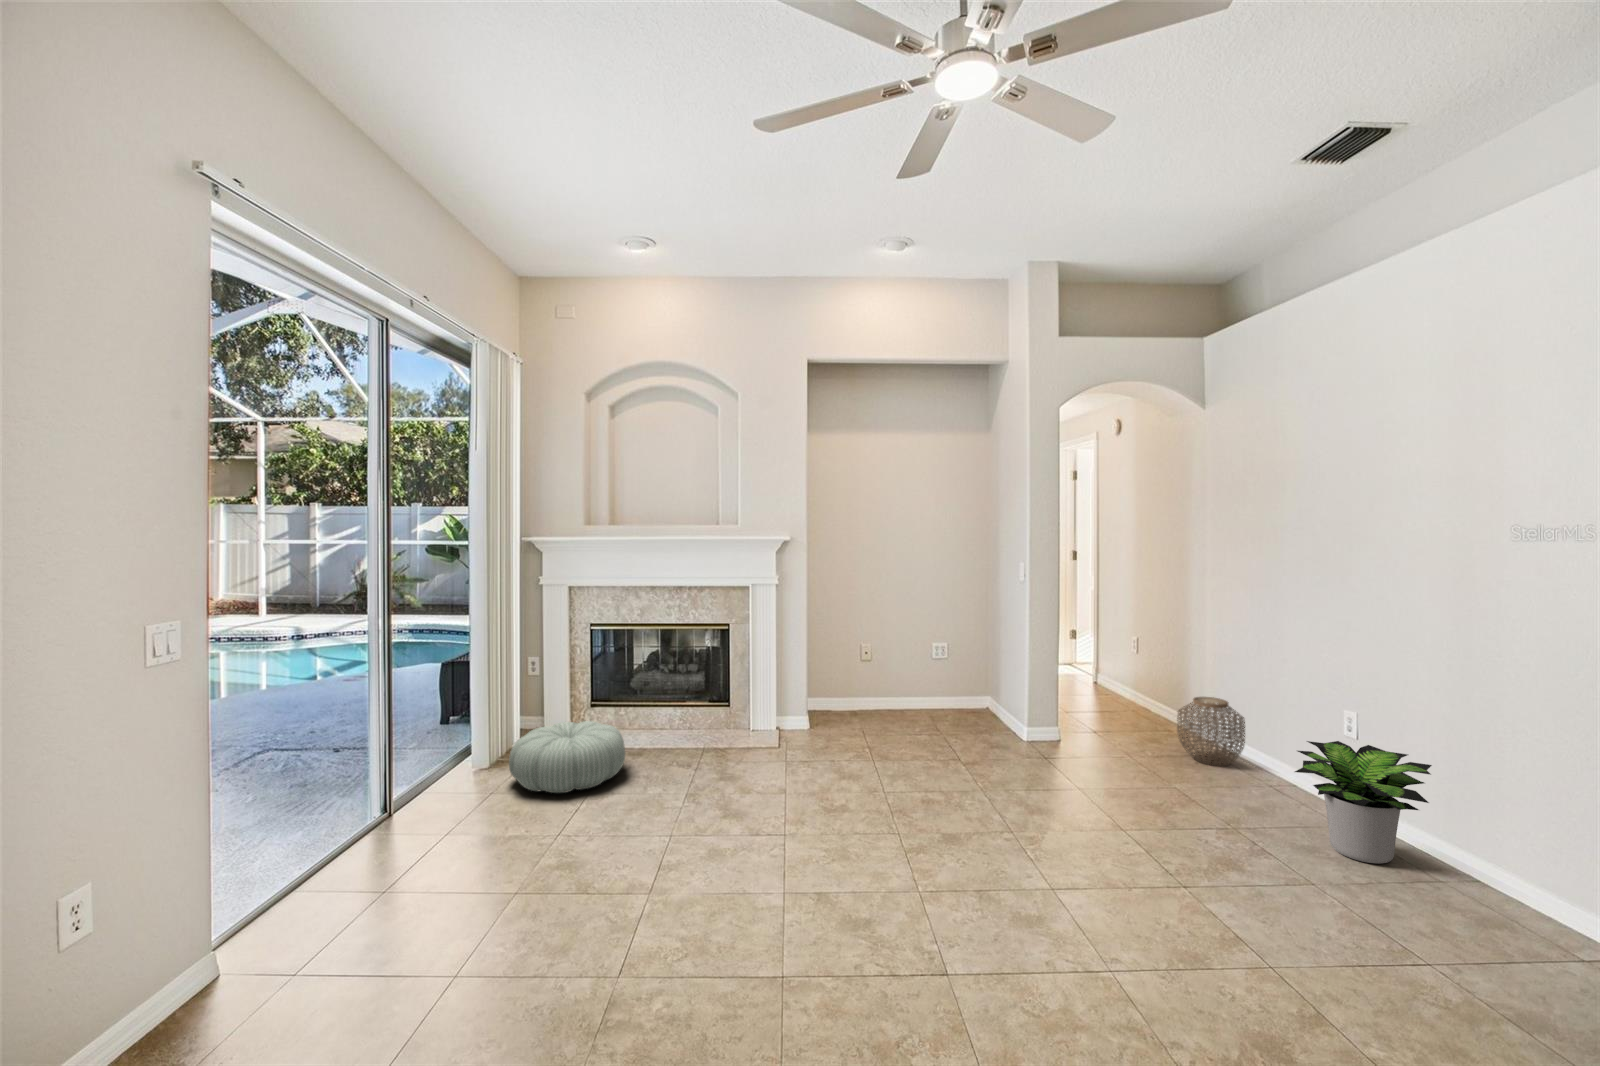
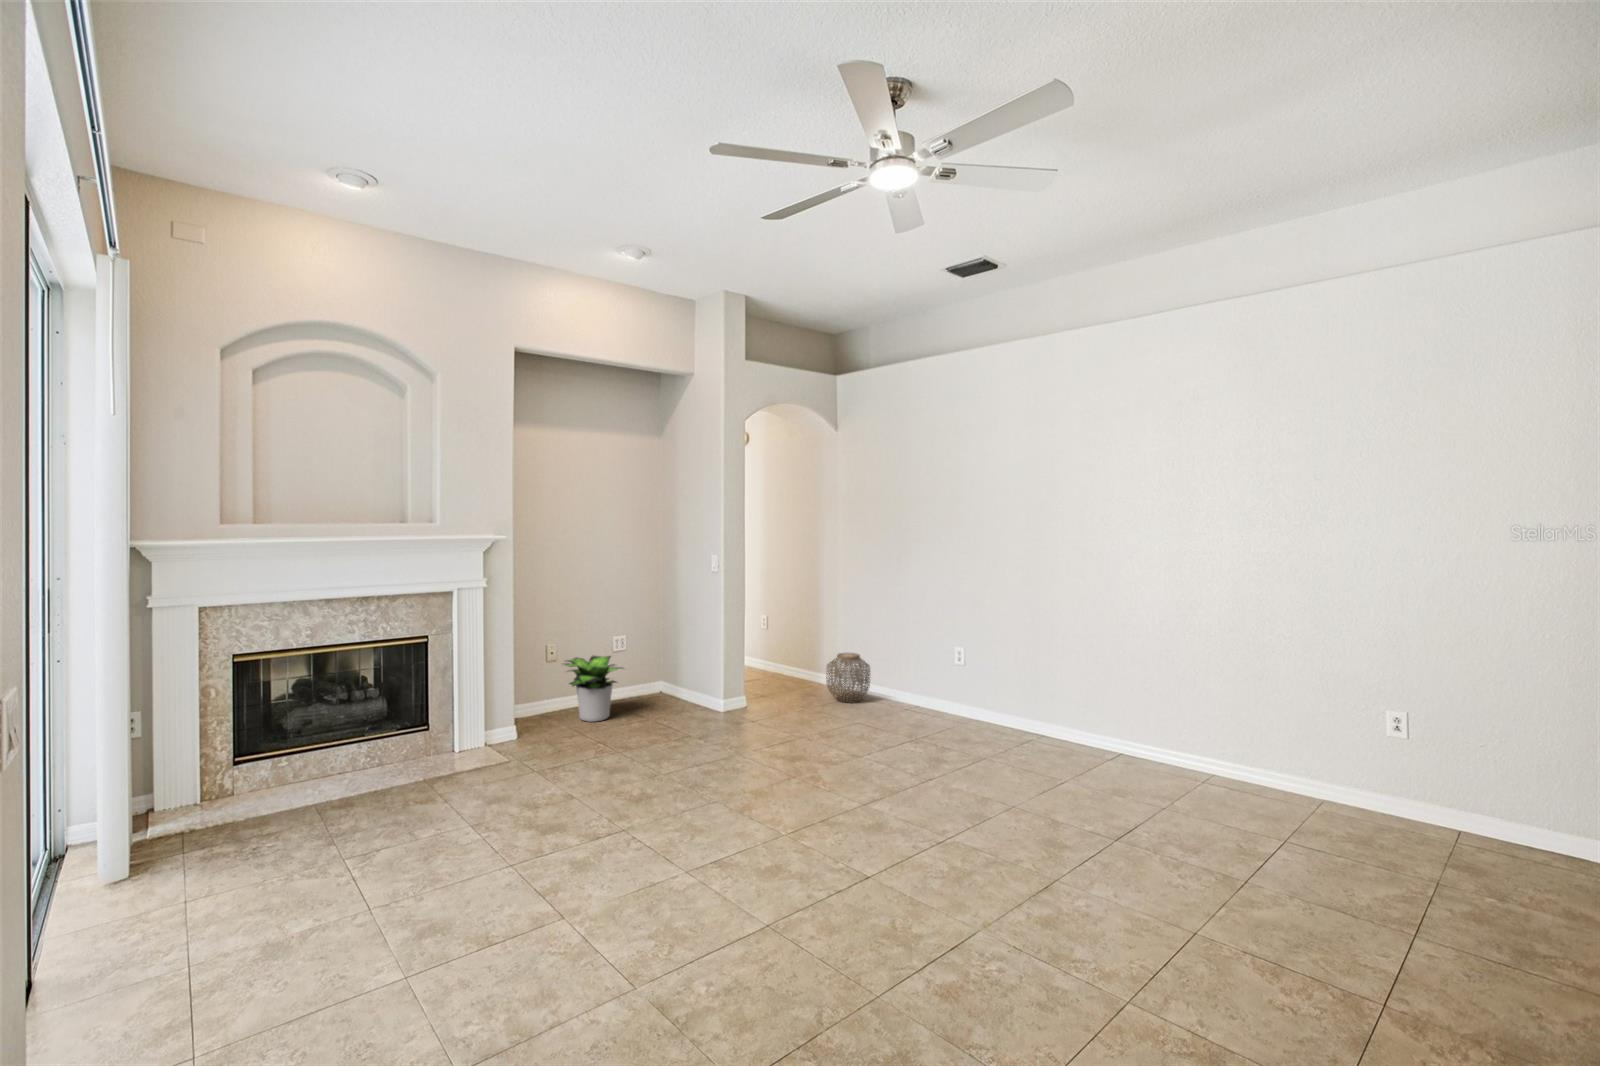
pouf: present [509,721,625,793] -> none [205,773,371,870]
potted plant: present [1295,741,1432,864] -> present [565,656,622,722]

